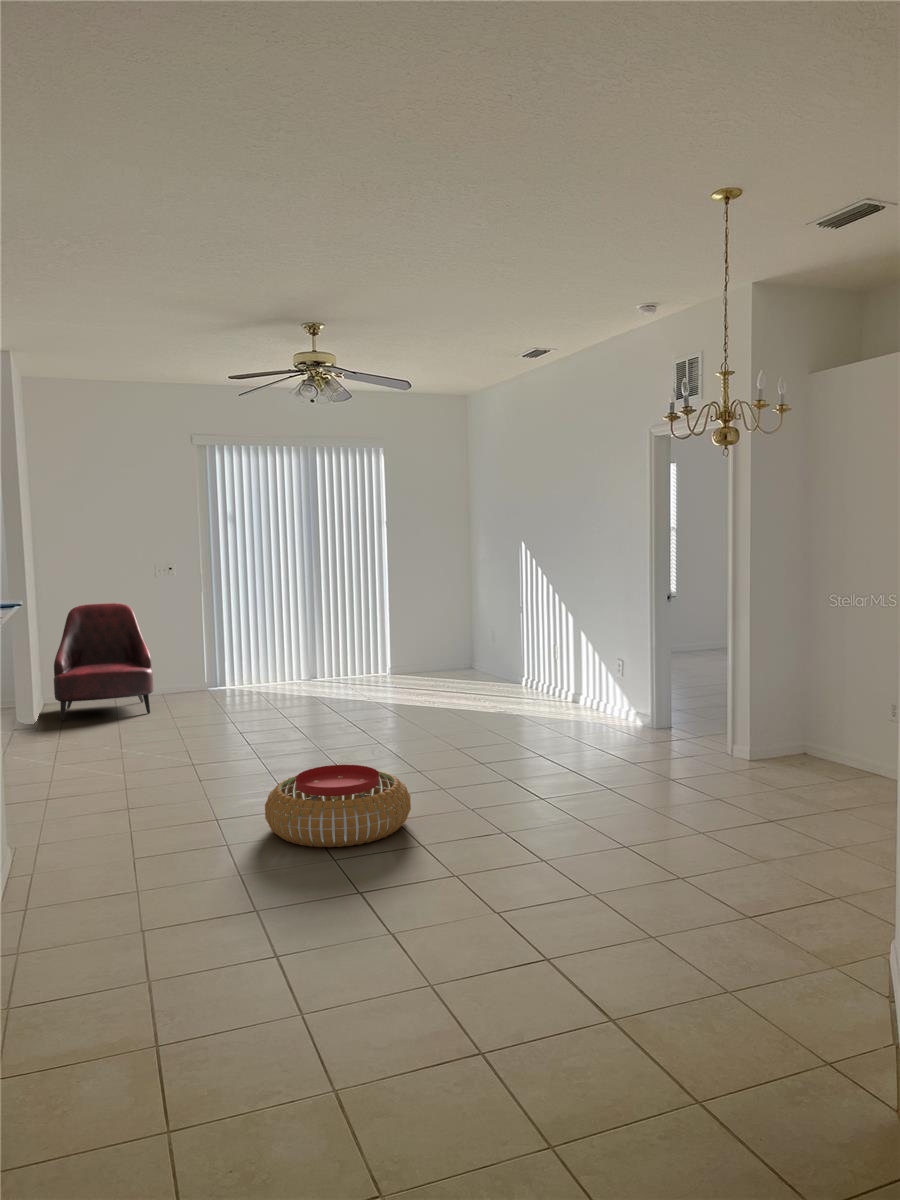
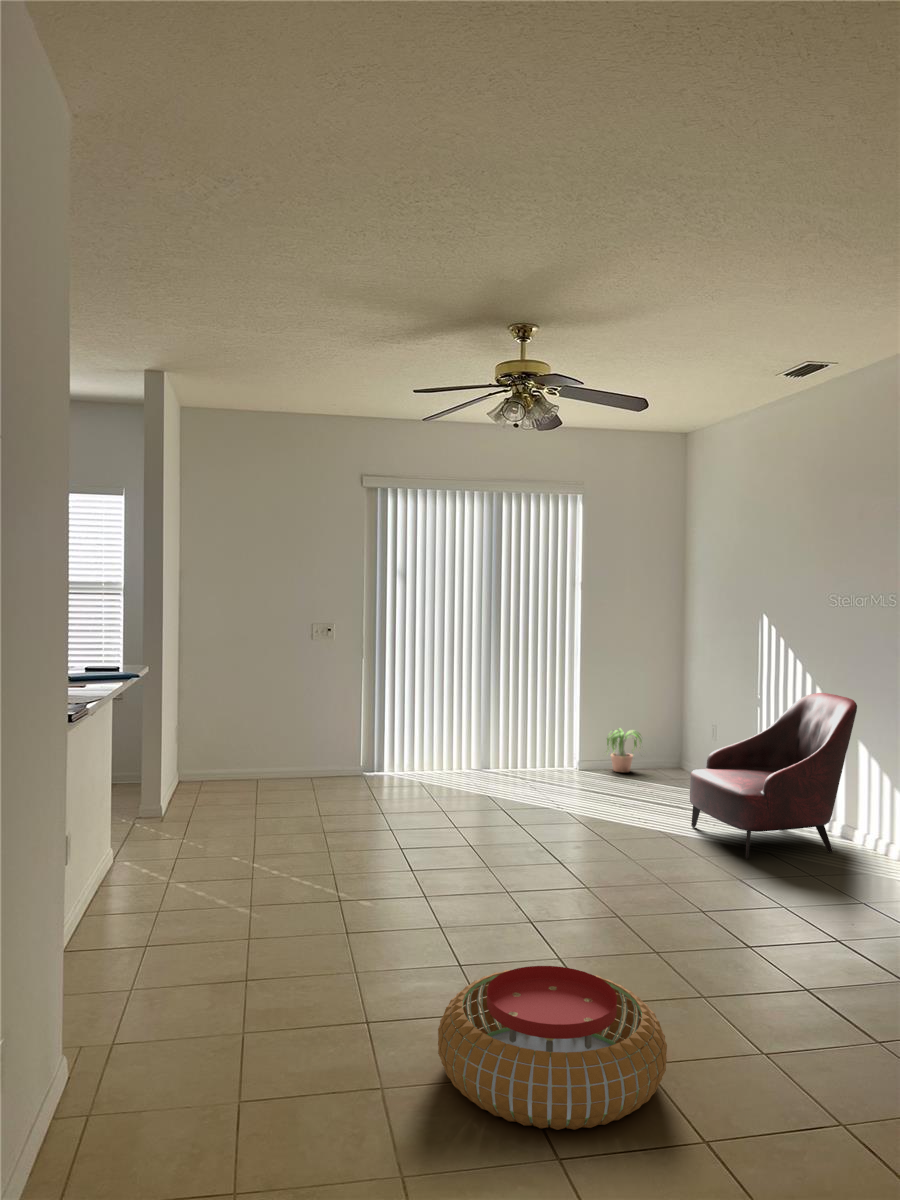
armchair: present [54,603,153,721] -> present [690,693,857,859]
potted plant: none [407,640,444,675] -> present [607,728,642,772]

